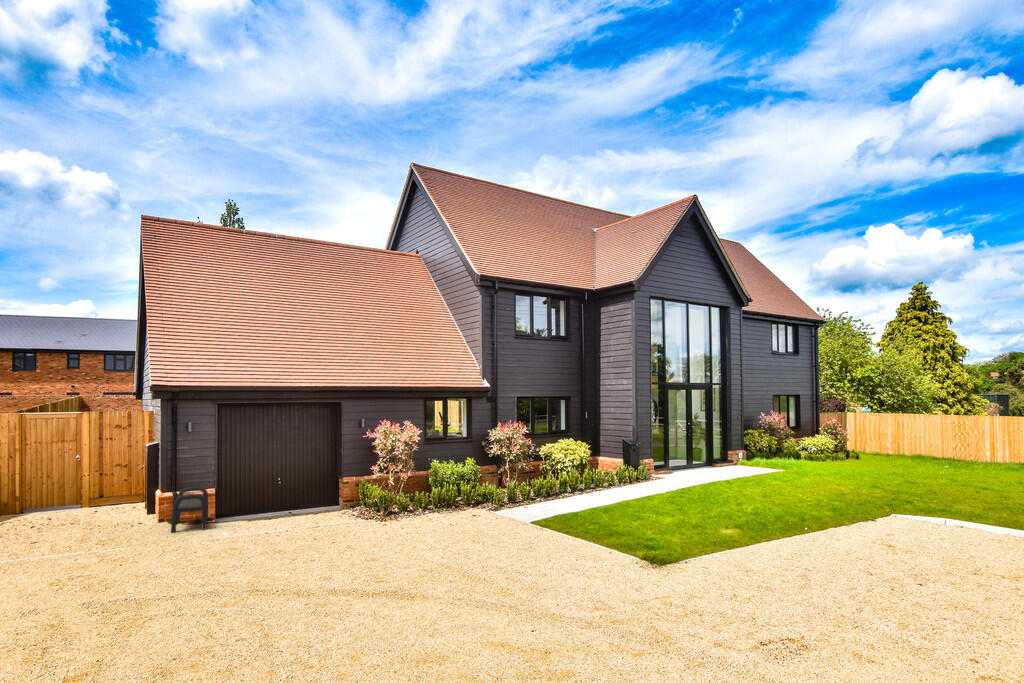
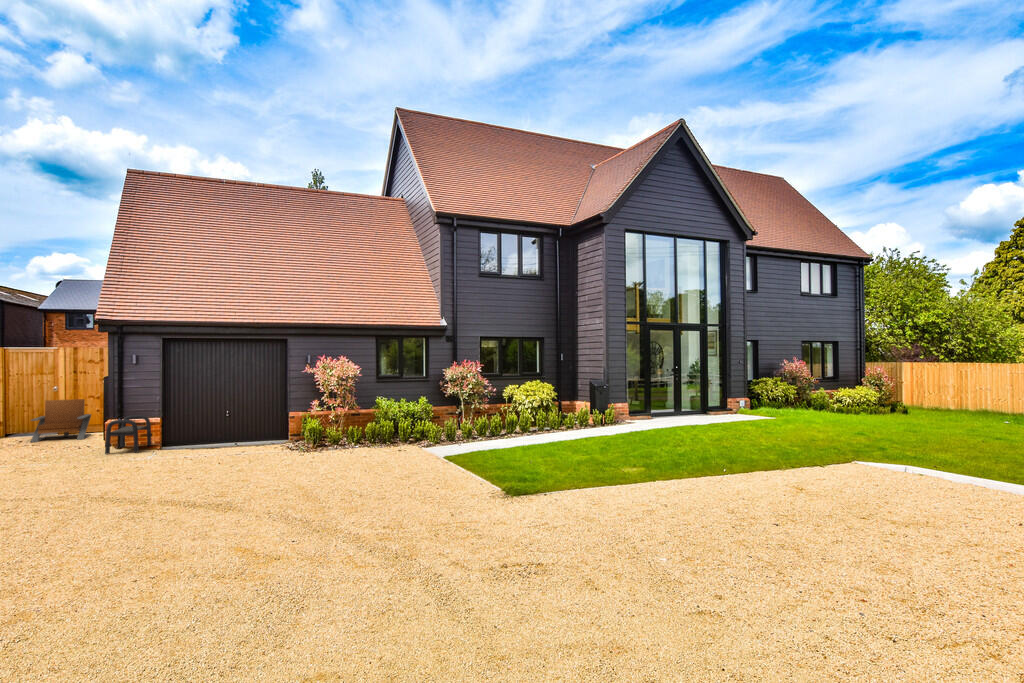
lounge chair: none [57,467,117,519] -> present [31,399,91,442]

